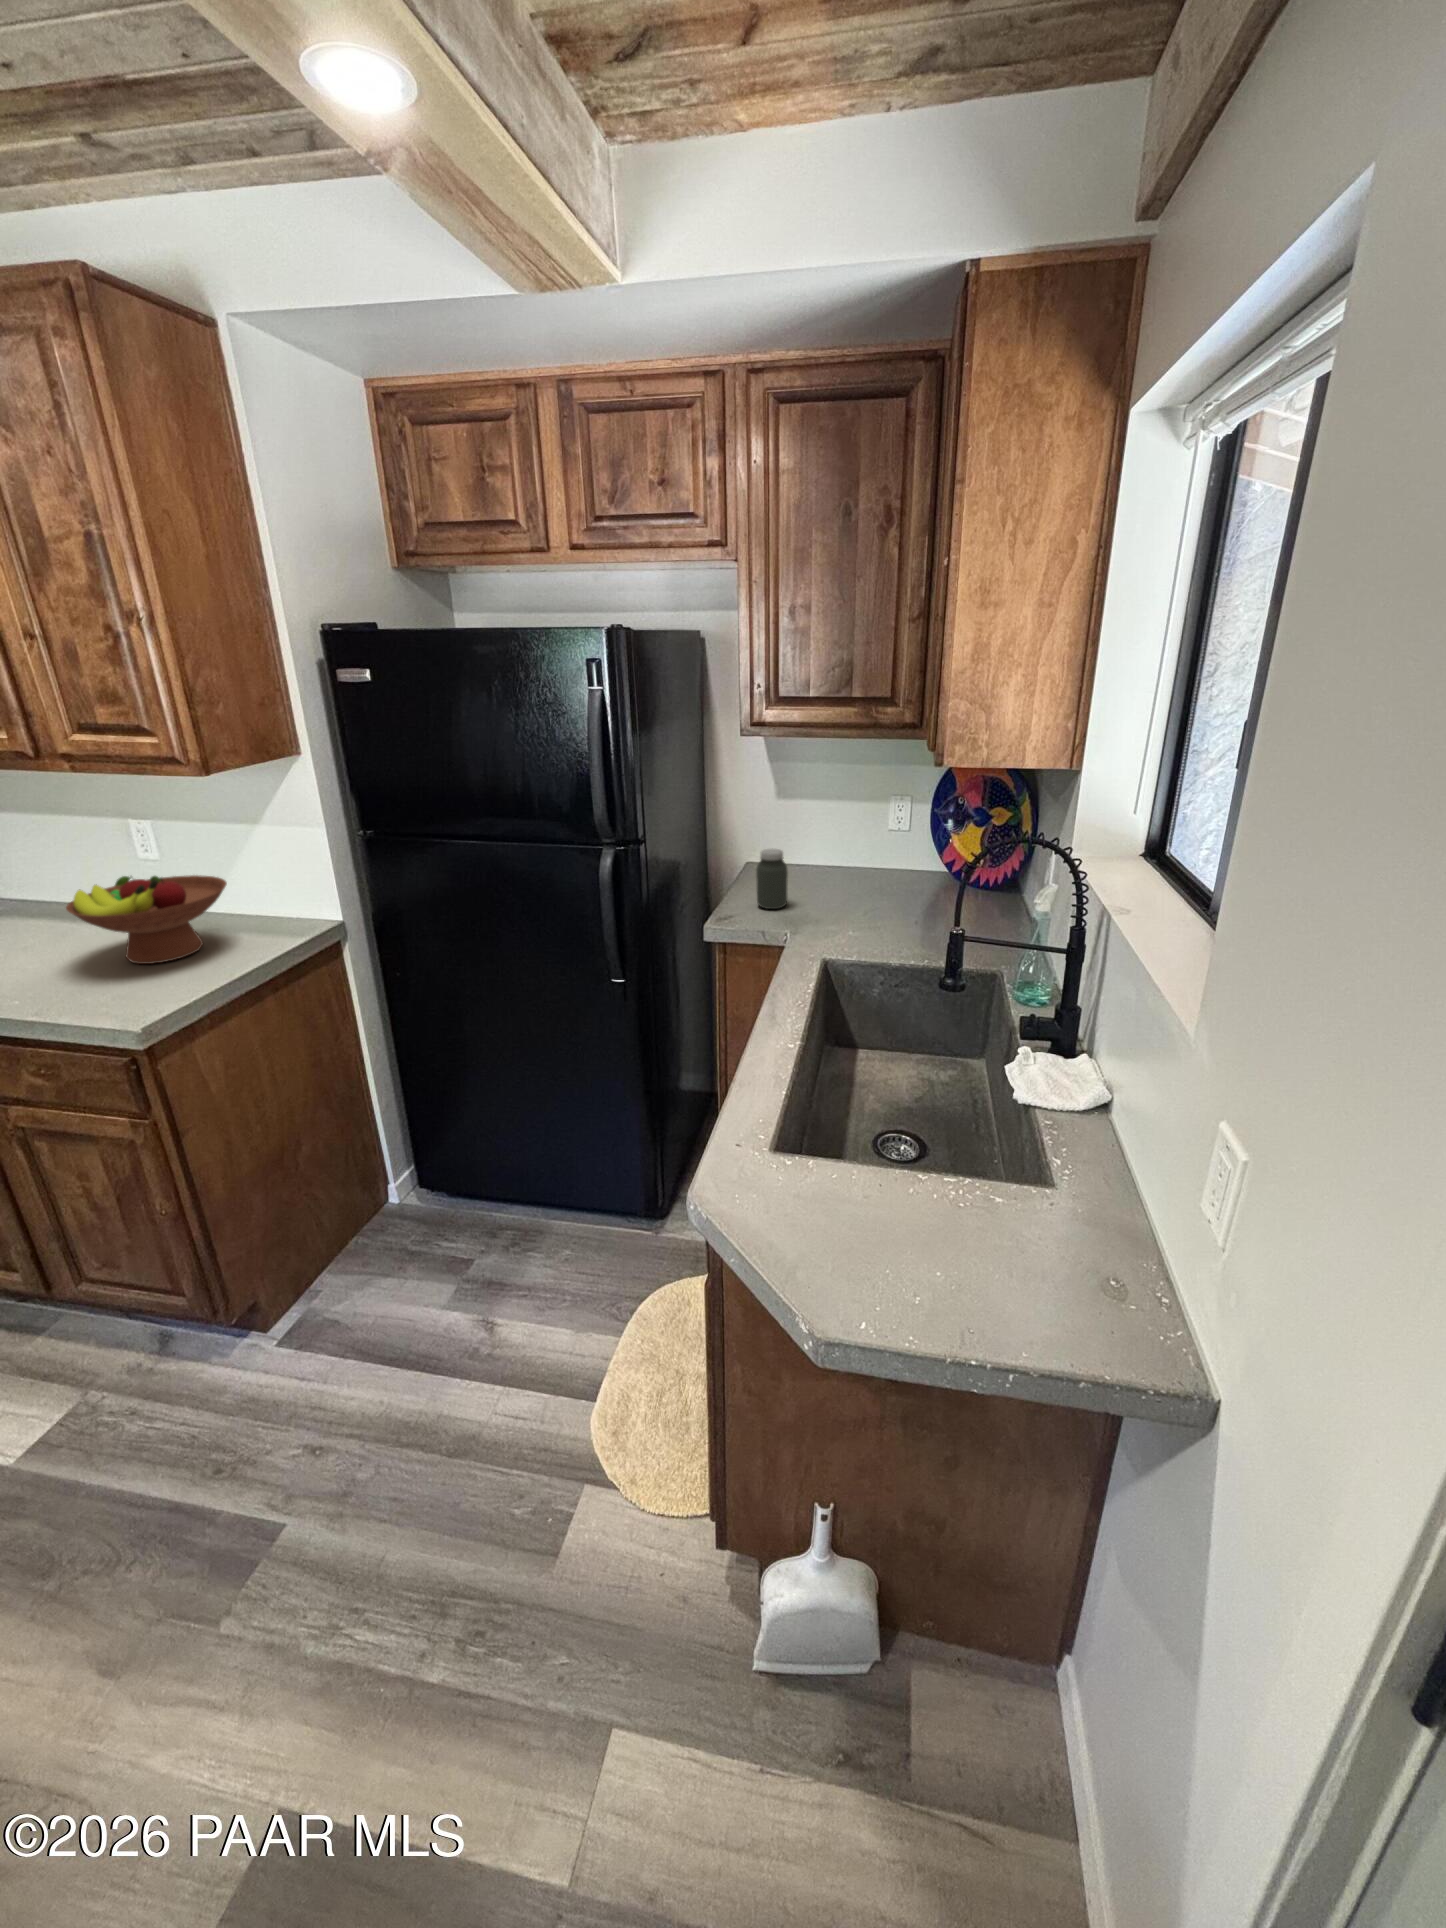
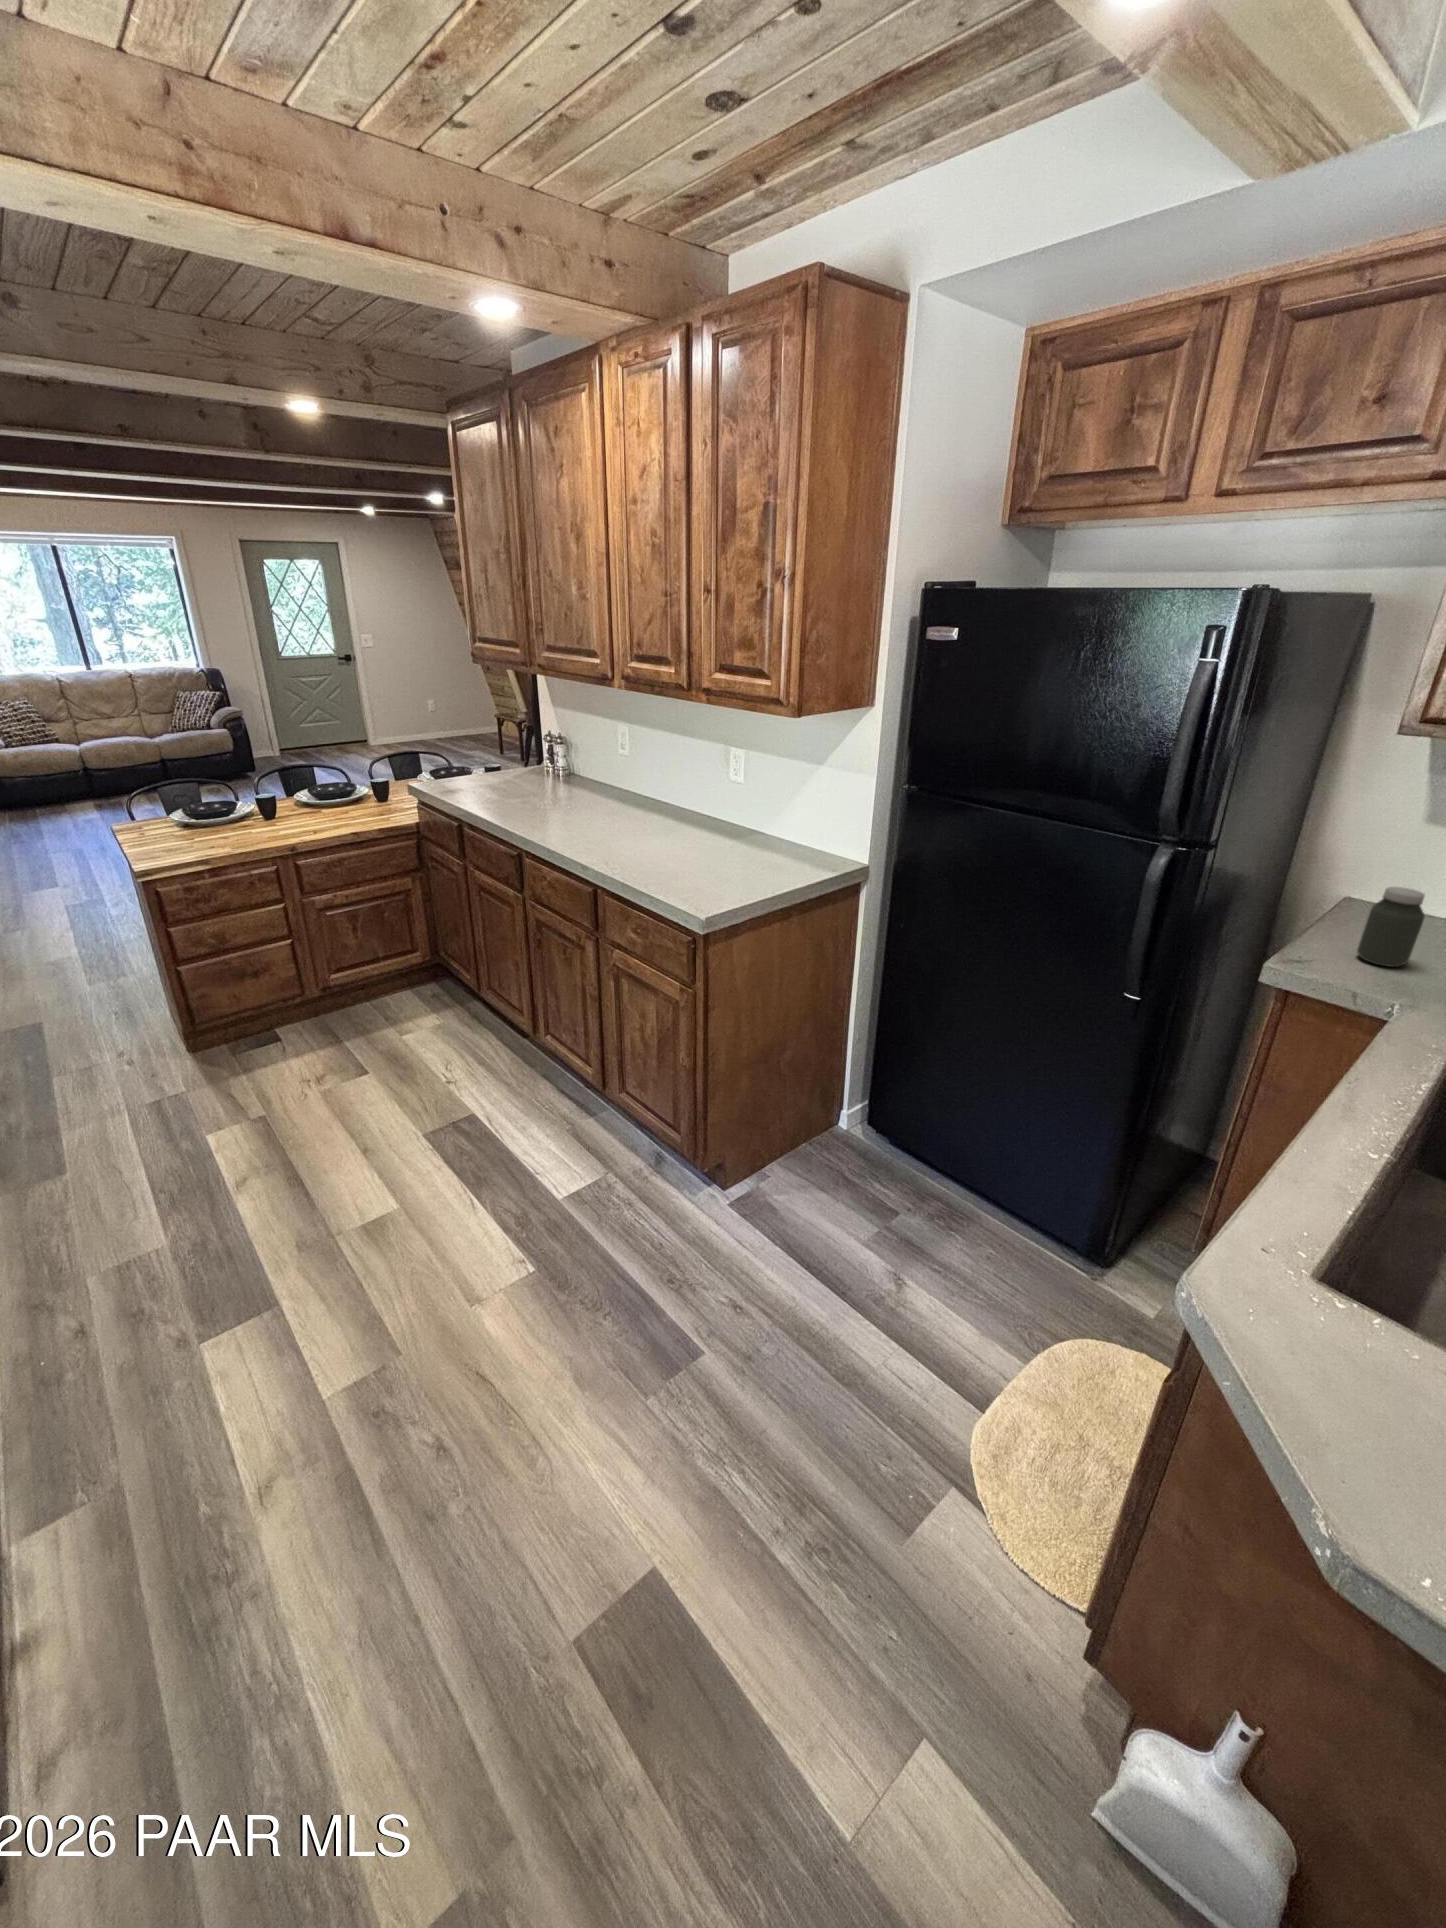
fruit bowl: present [66,875,227,964] -> none [678,793,788,868]

